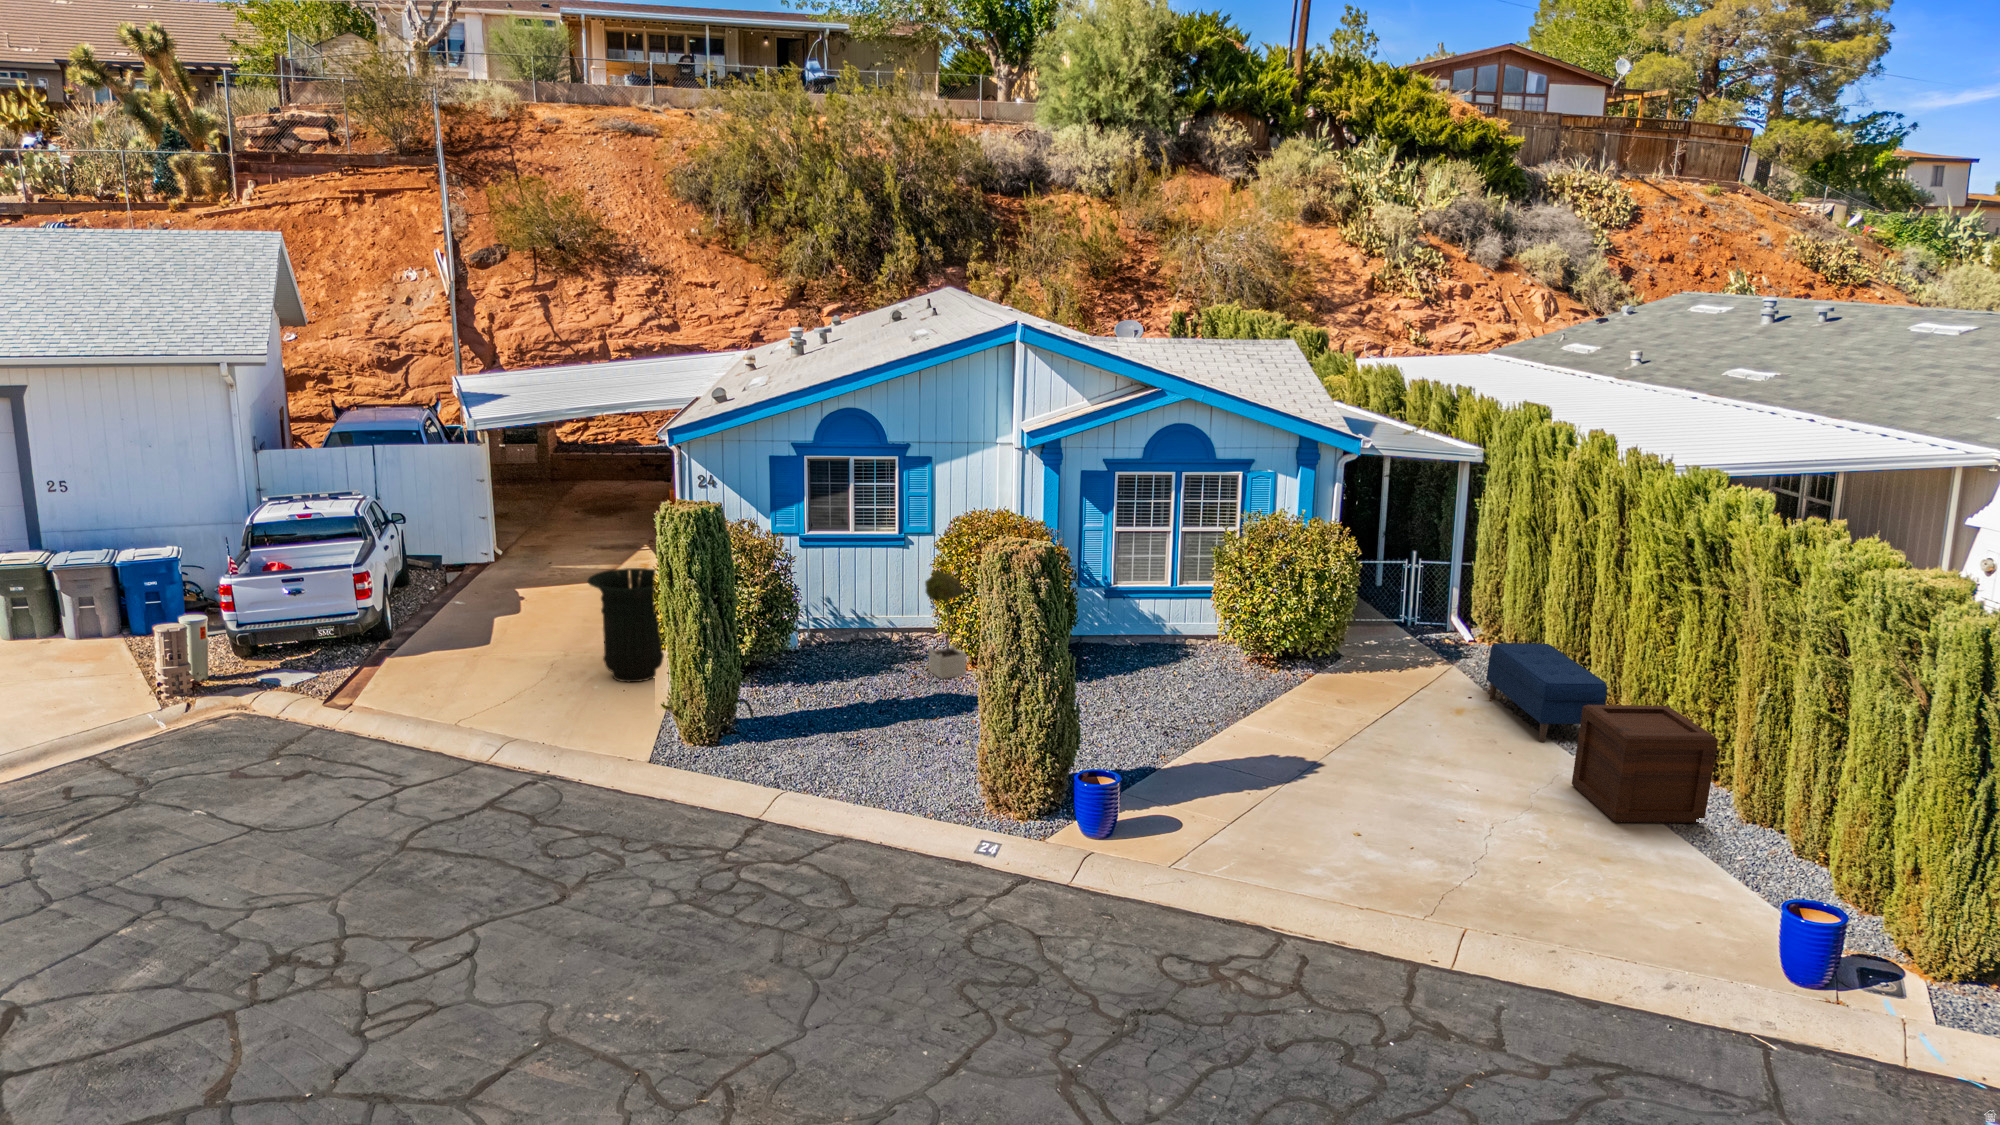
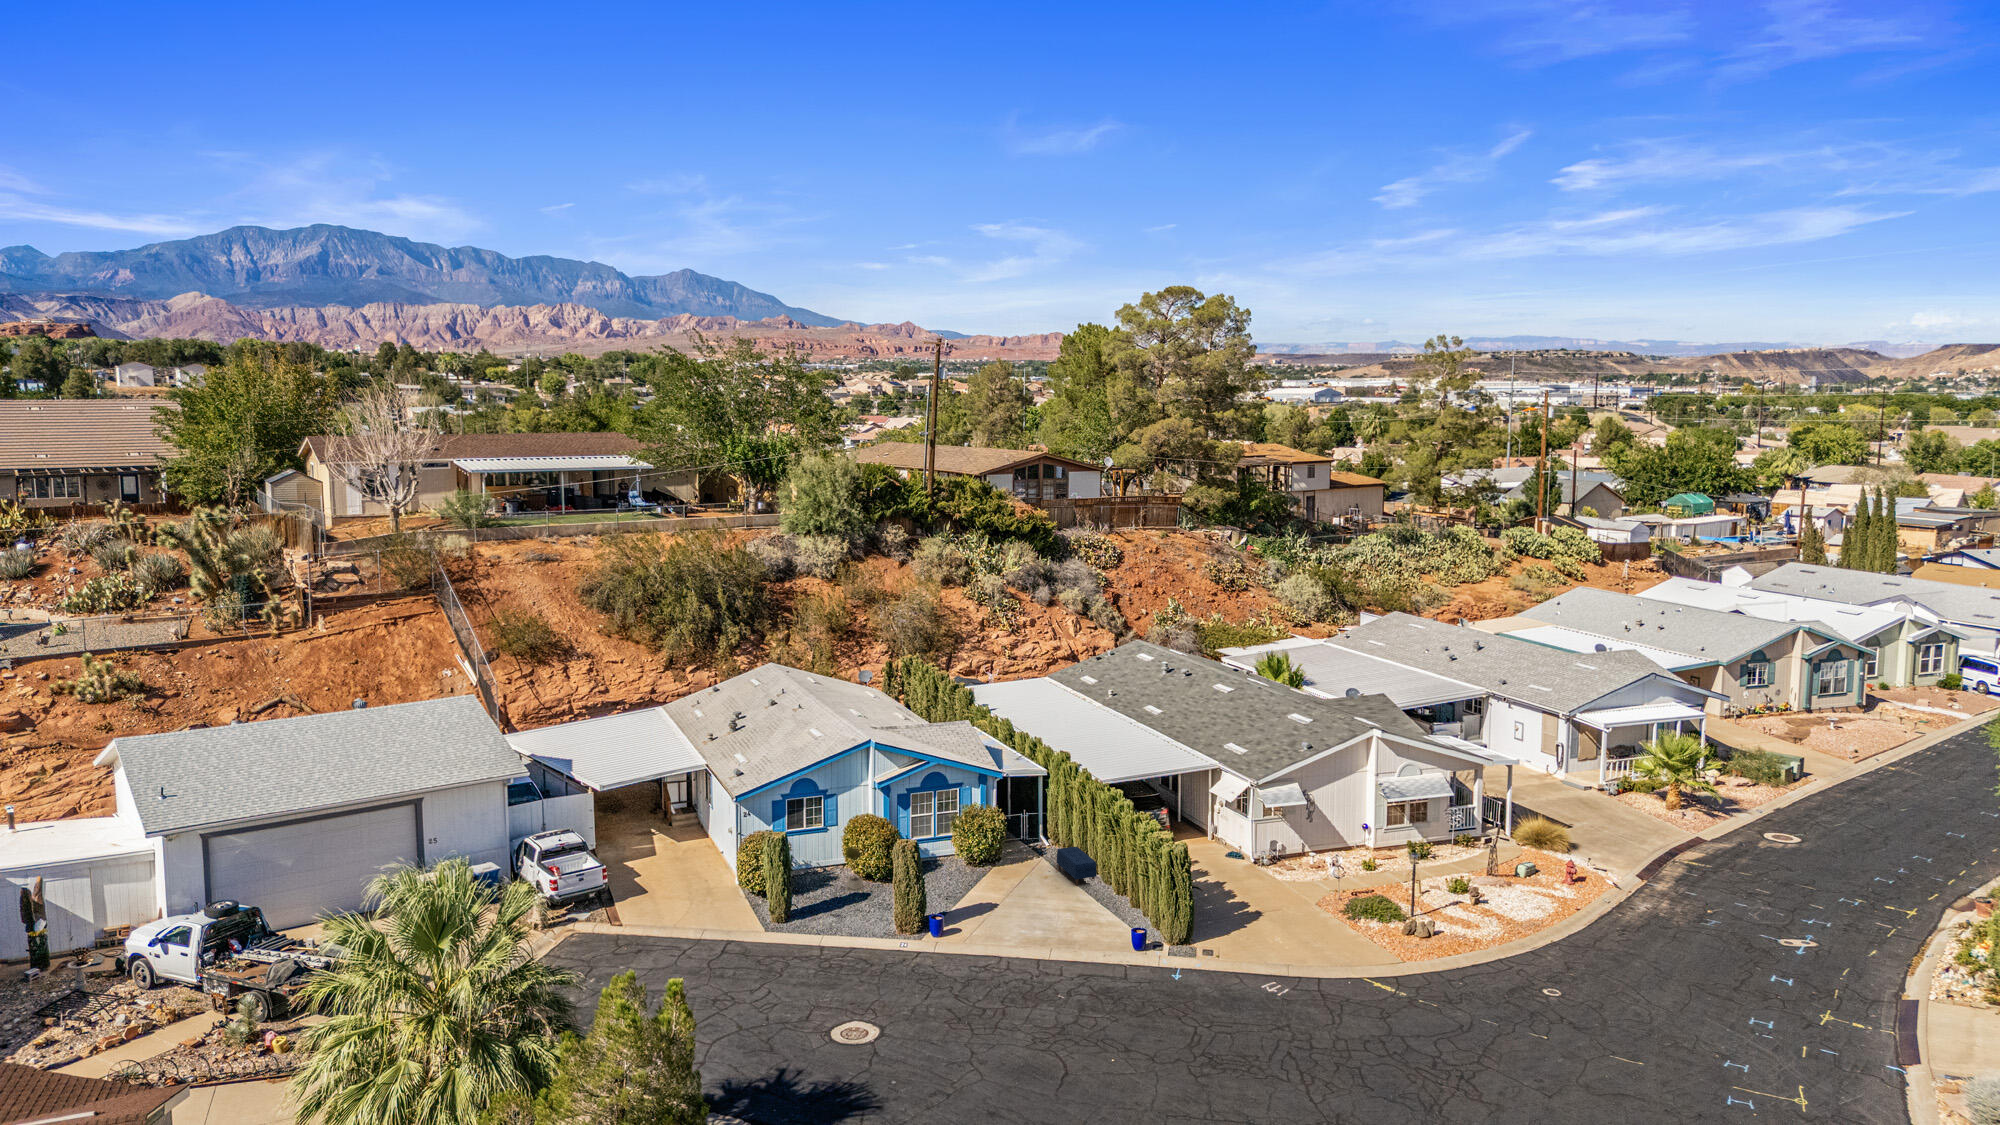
trash can: present [588,568,664,682] -> none [715,861,750,909]
wooden crate: present [1572,705,1718,823] -> none [1086,870,1127,913]

